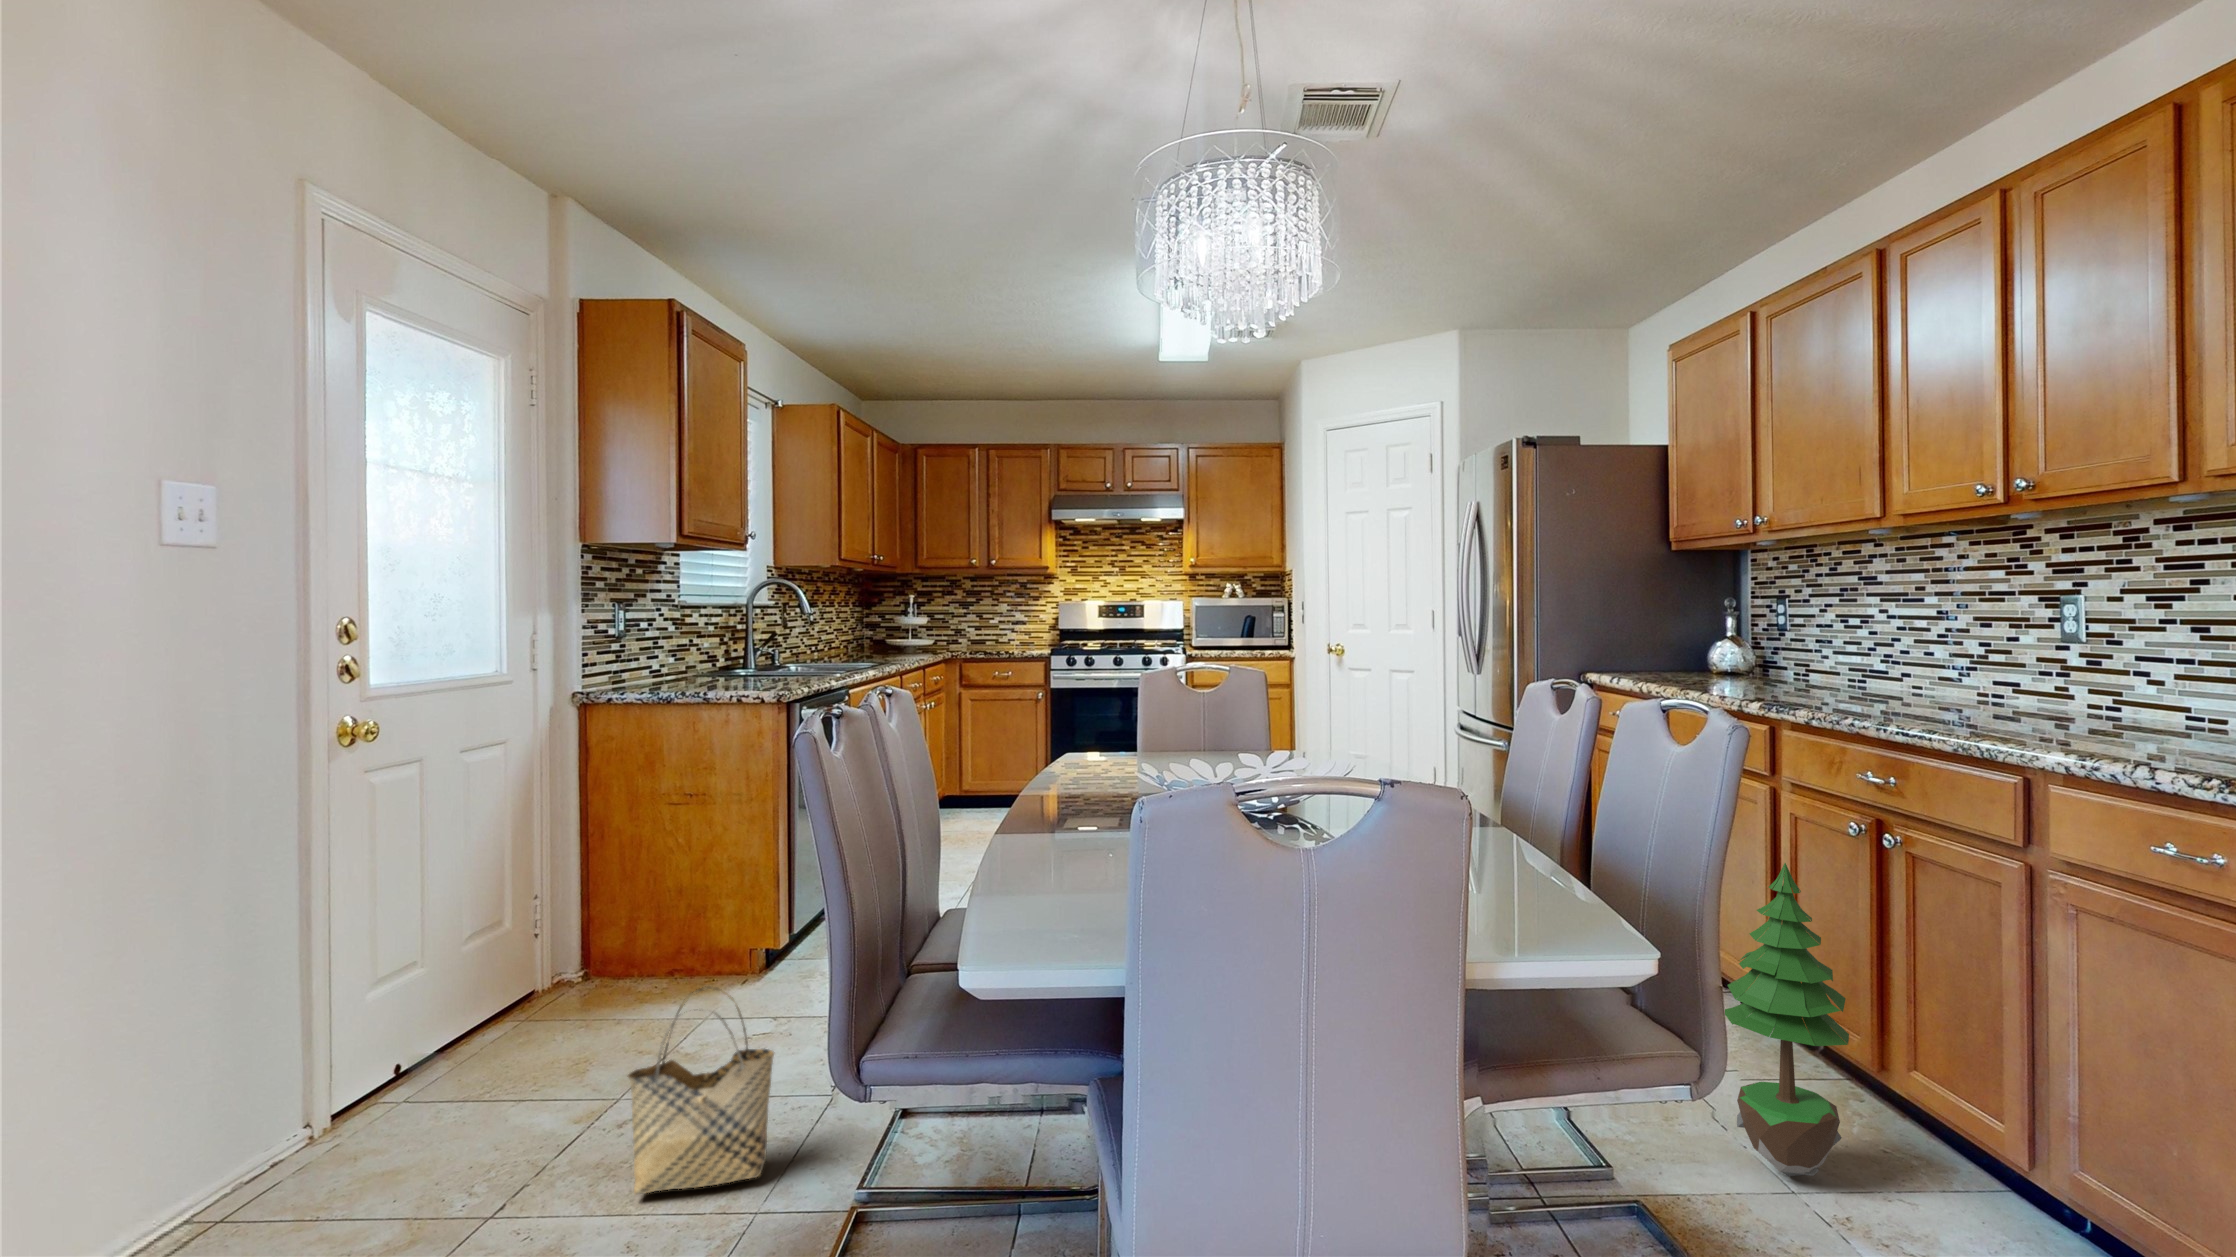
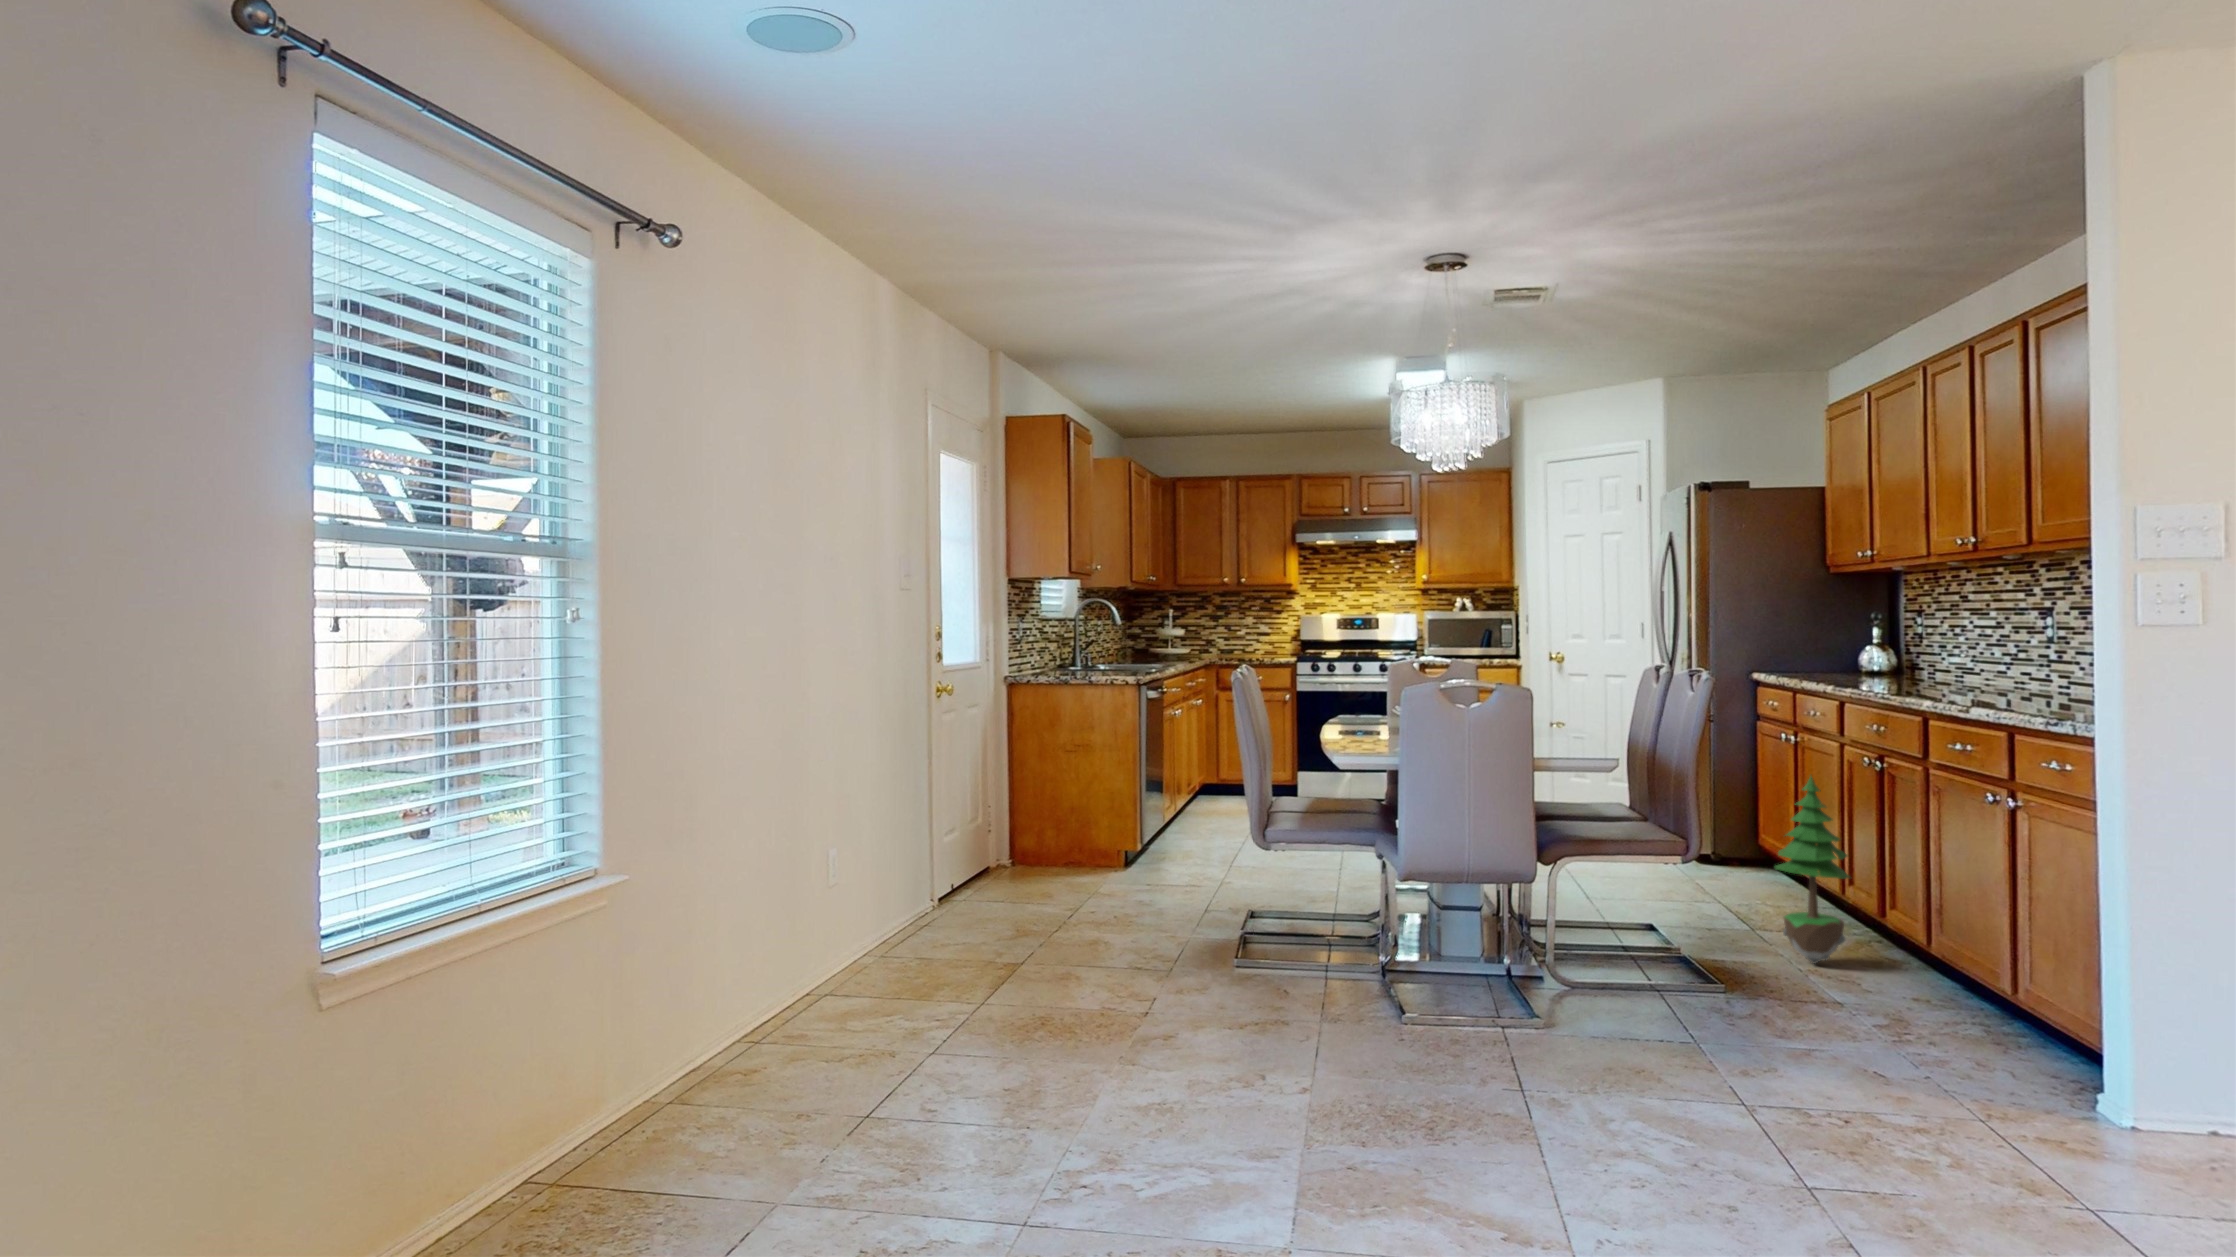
woven basket: present [627,986,774,1195] -> none [1127,829,1198,930]

